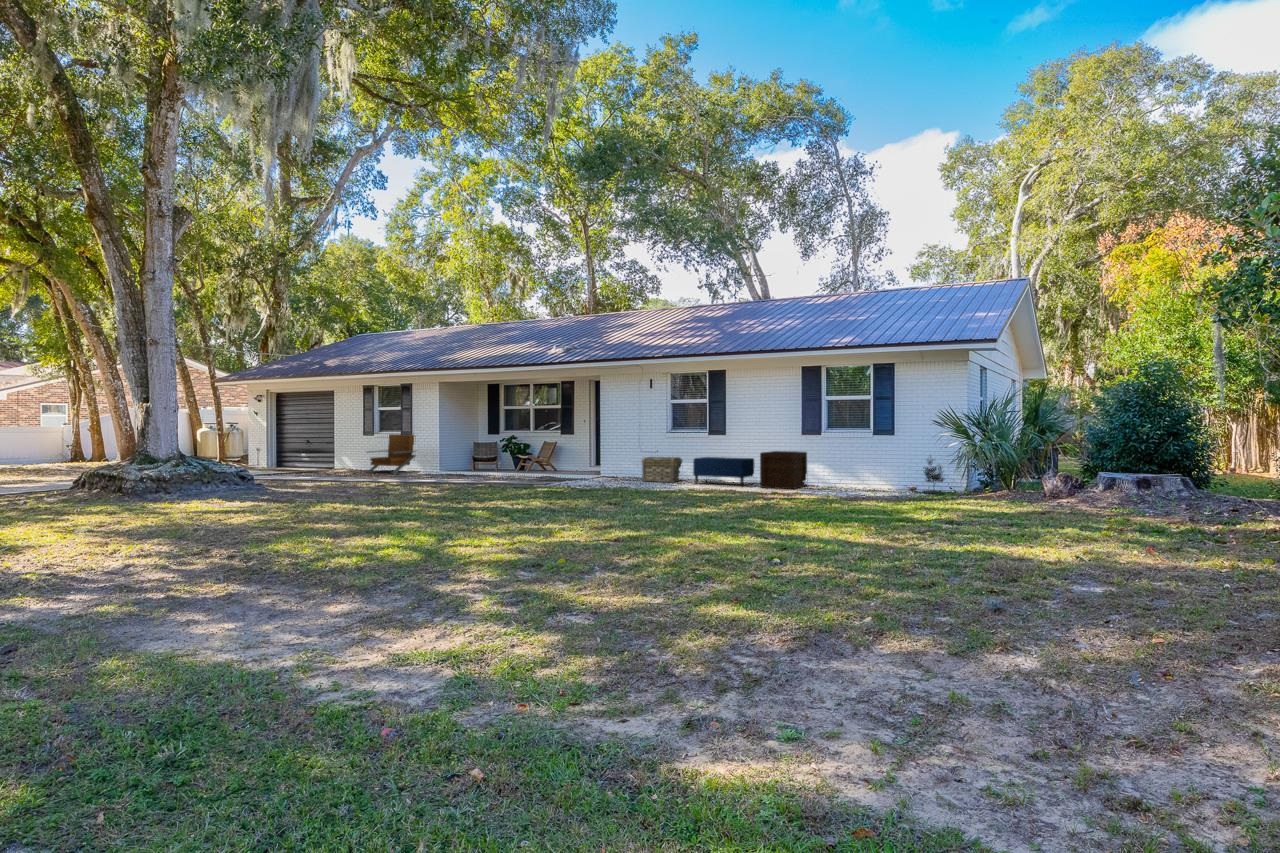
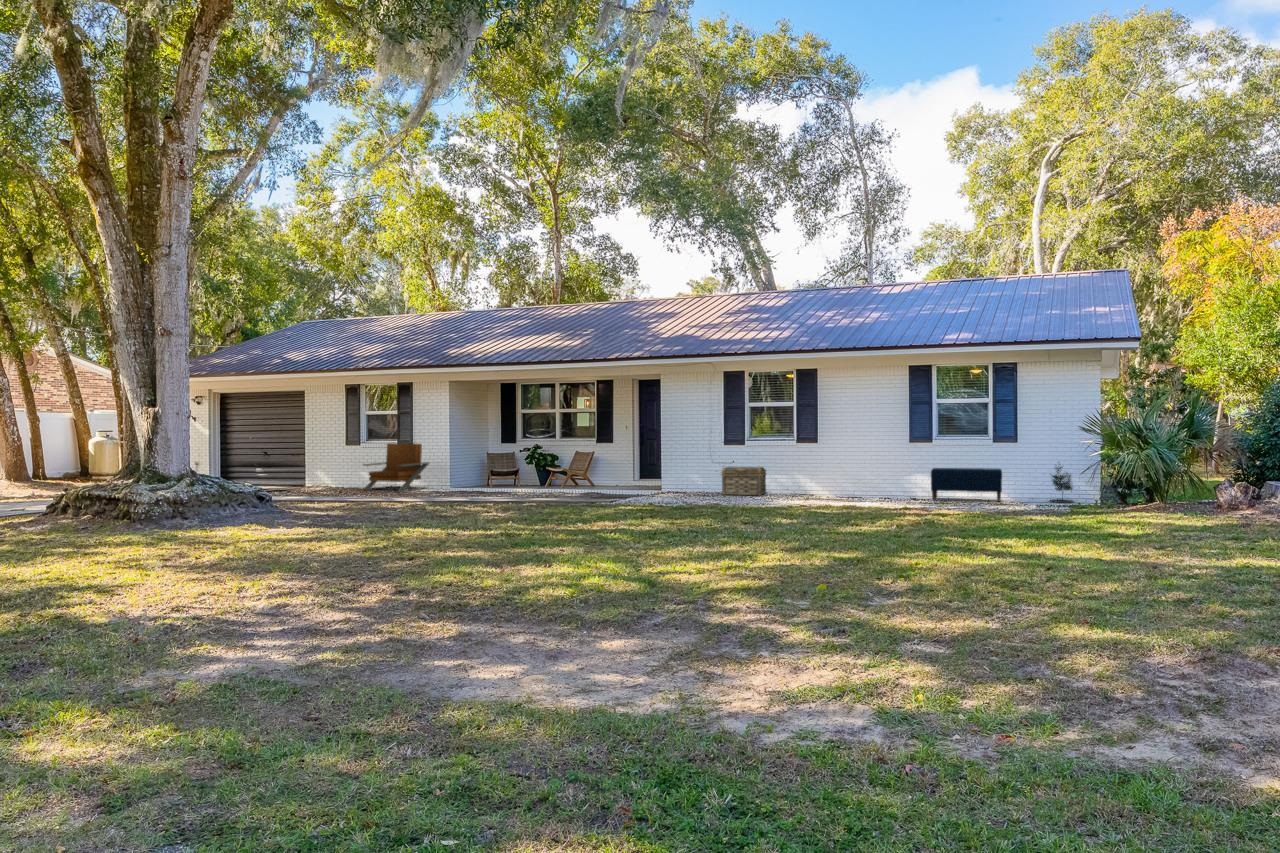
wooden crate: present [760,451,807,489] -> none [869,459,916,501]
bench: present [693,457,755,486] -> present [931,468,1002,502]

